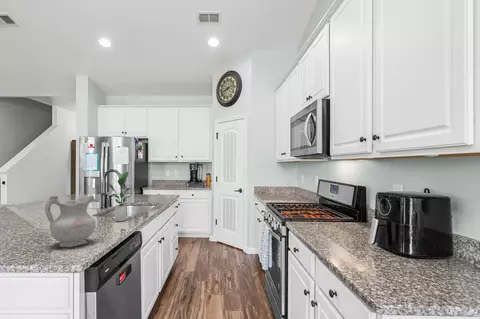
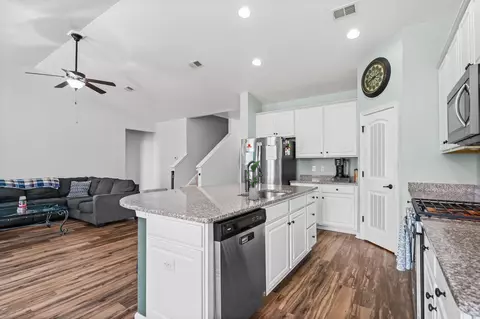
ceramic pitcher: present [45,195,96,247] -> none [194,173,225,210]

